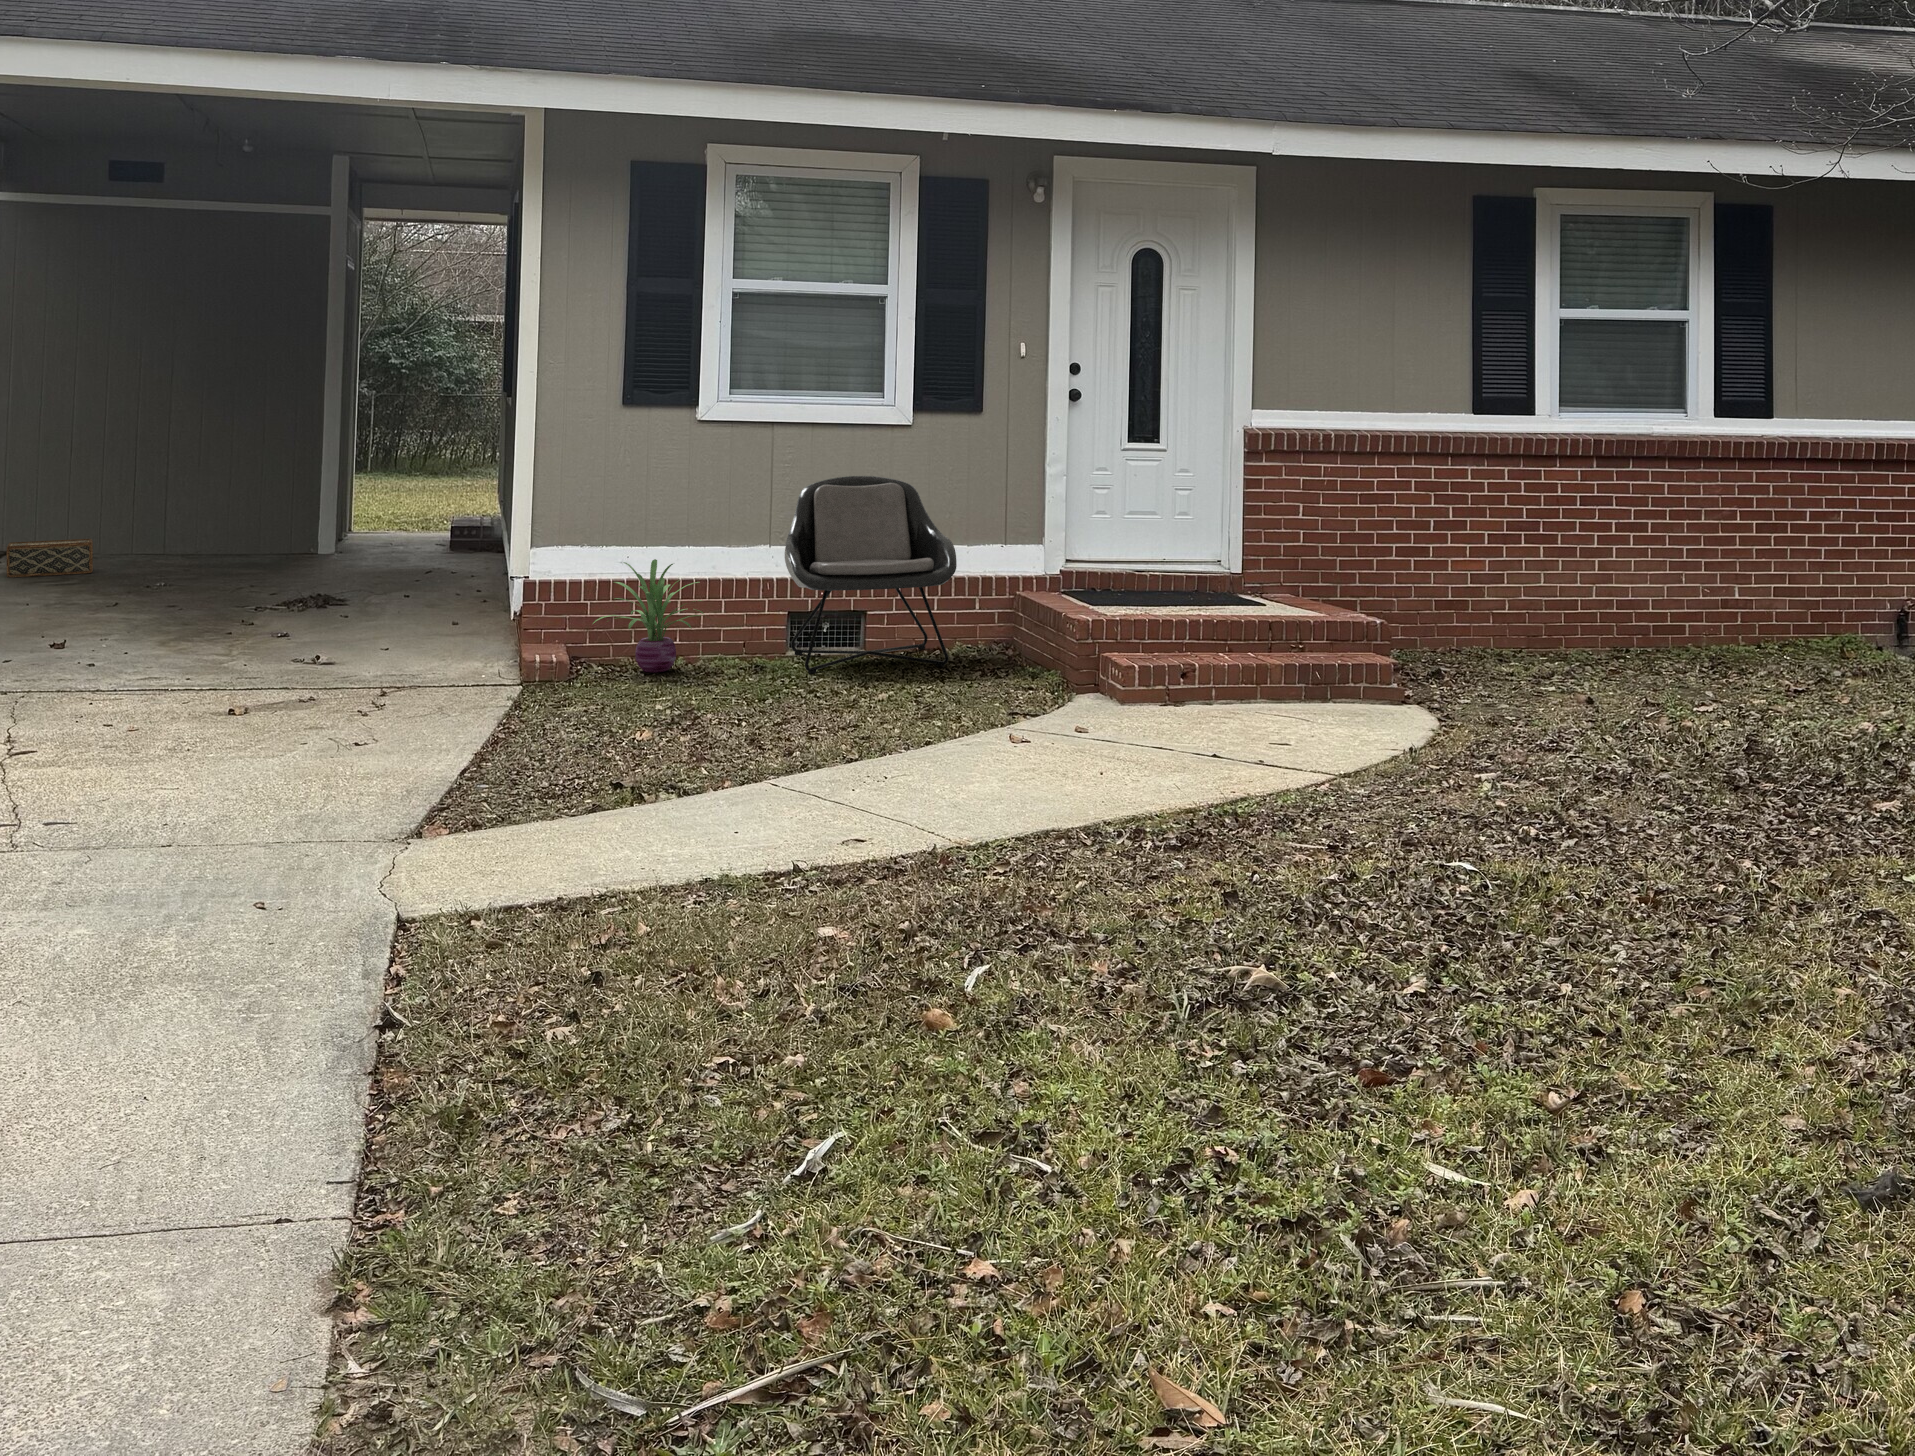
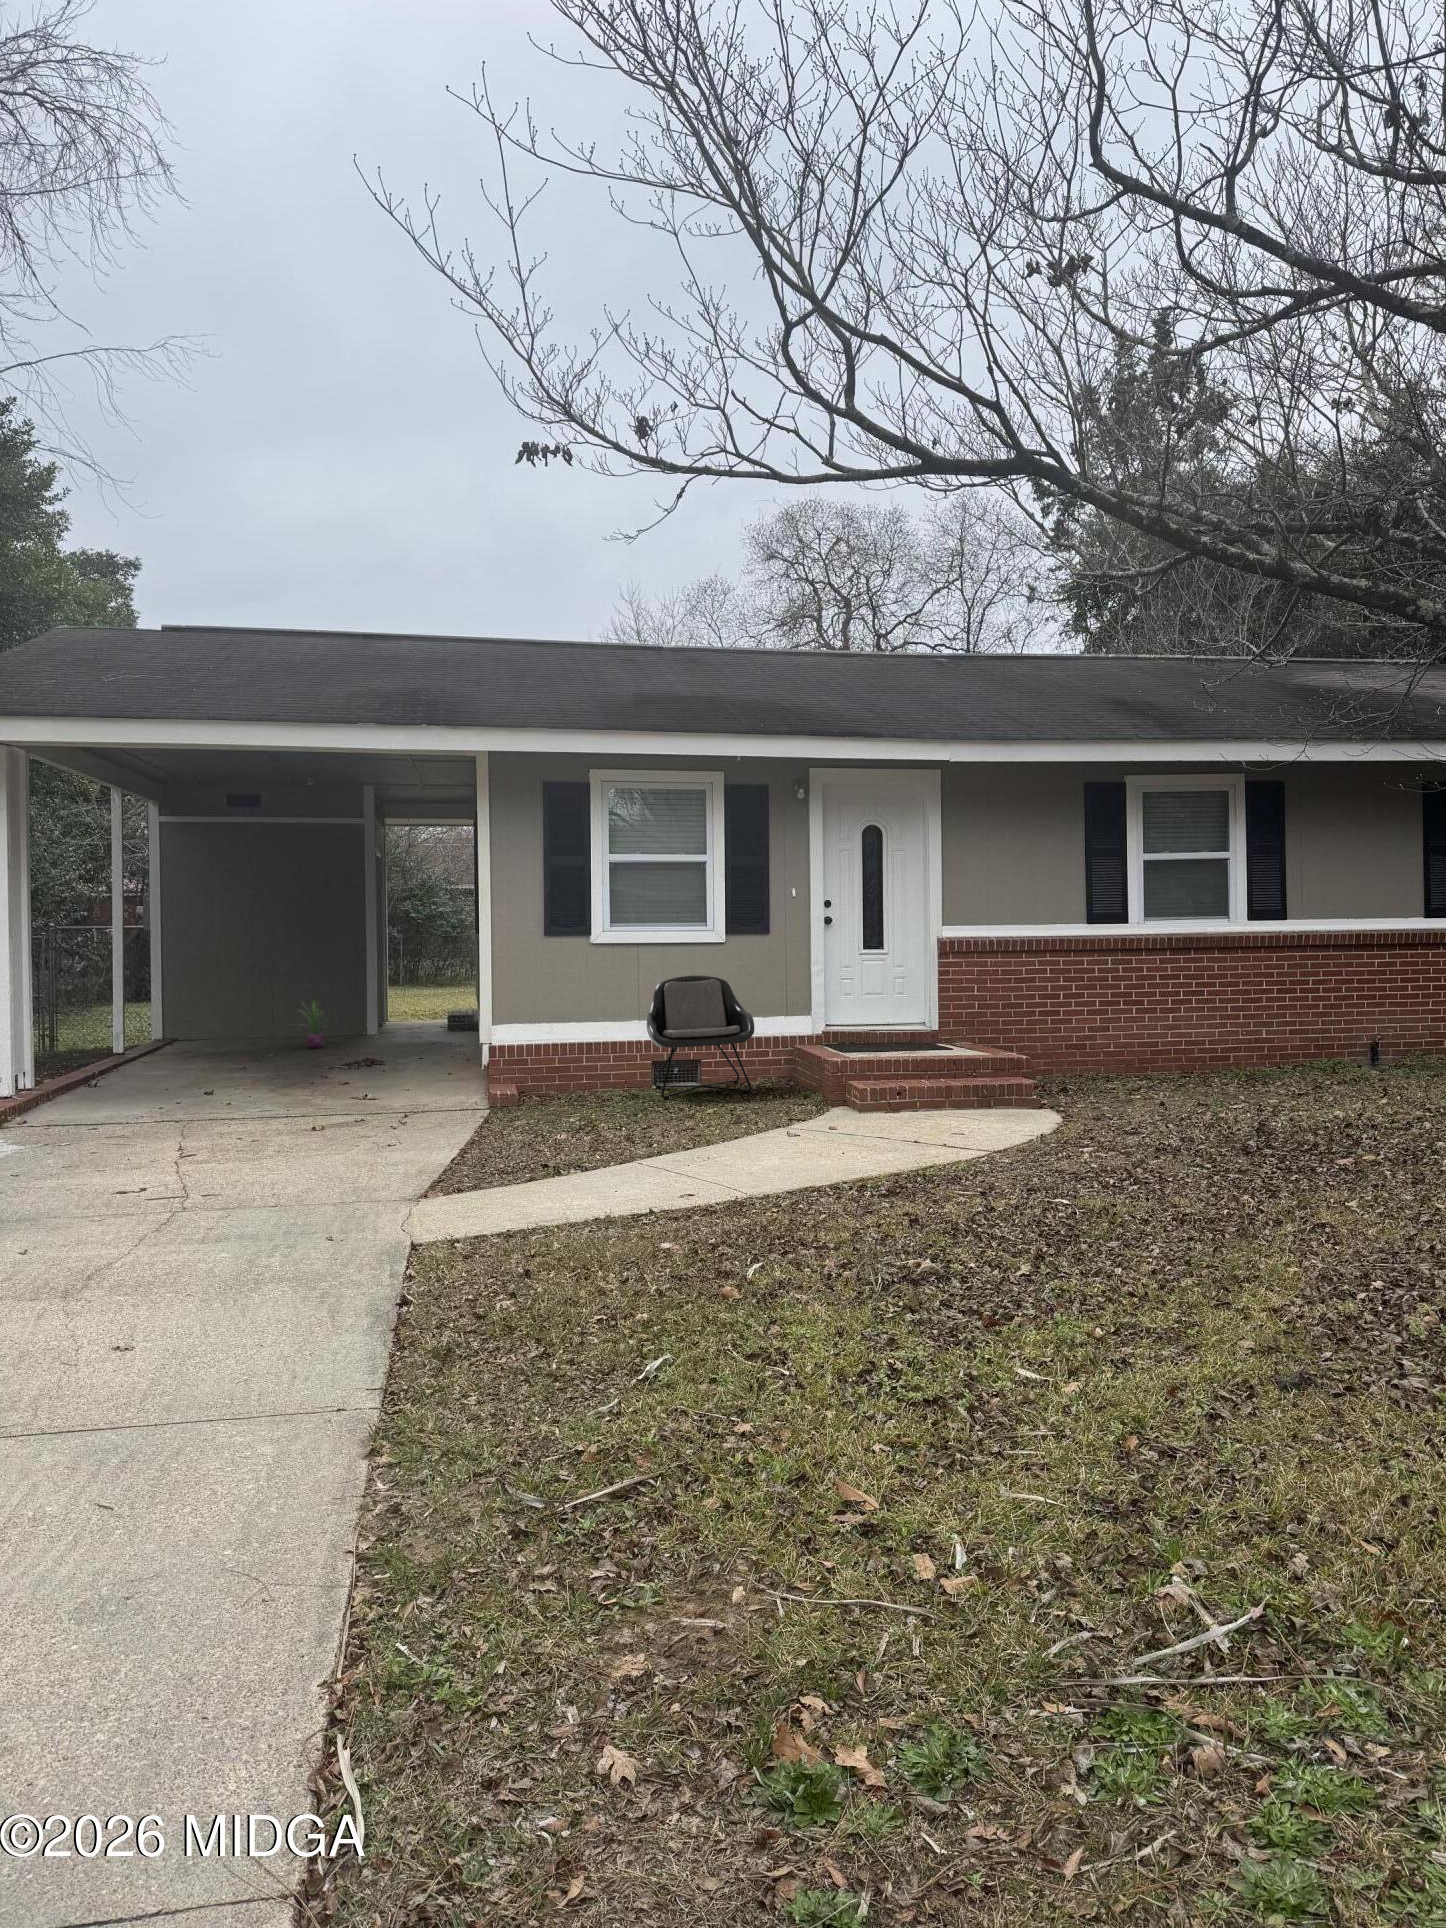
woven basket: present [7,539,93,577] -> none [176,1032,228,1057]
decorative plant: present [594,559,704,673] -> present [301,1001,324,1048]

